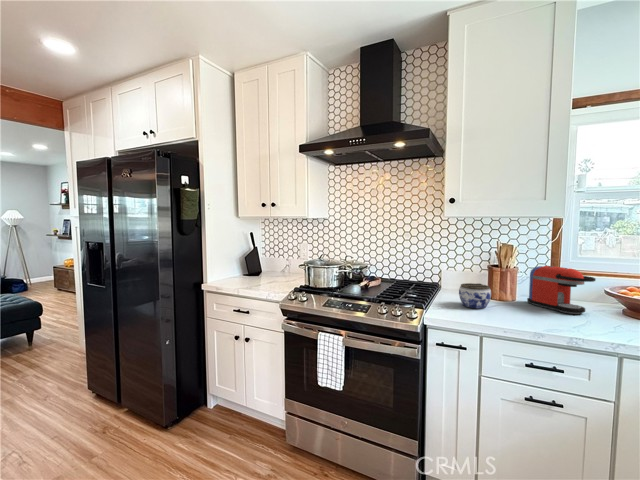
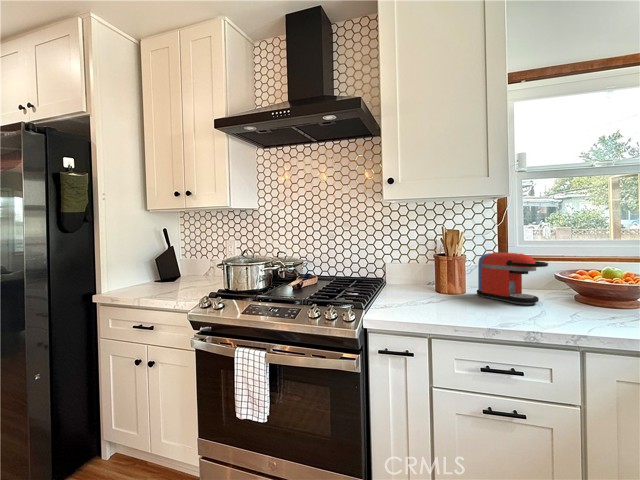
jar: present [459,283,491,309] -> none [403,276,438,305]

